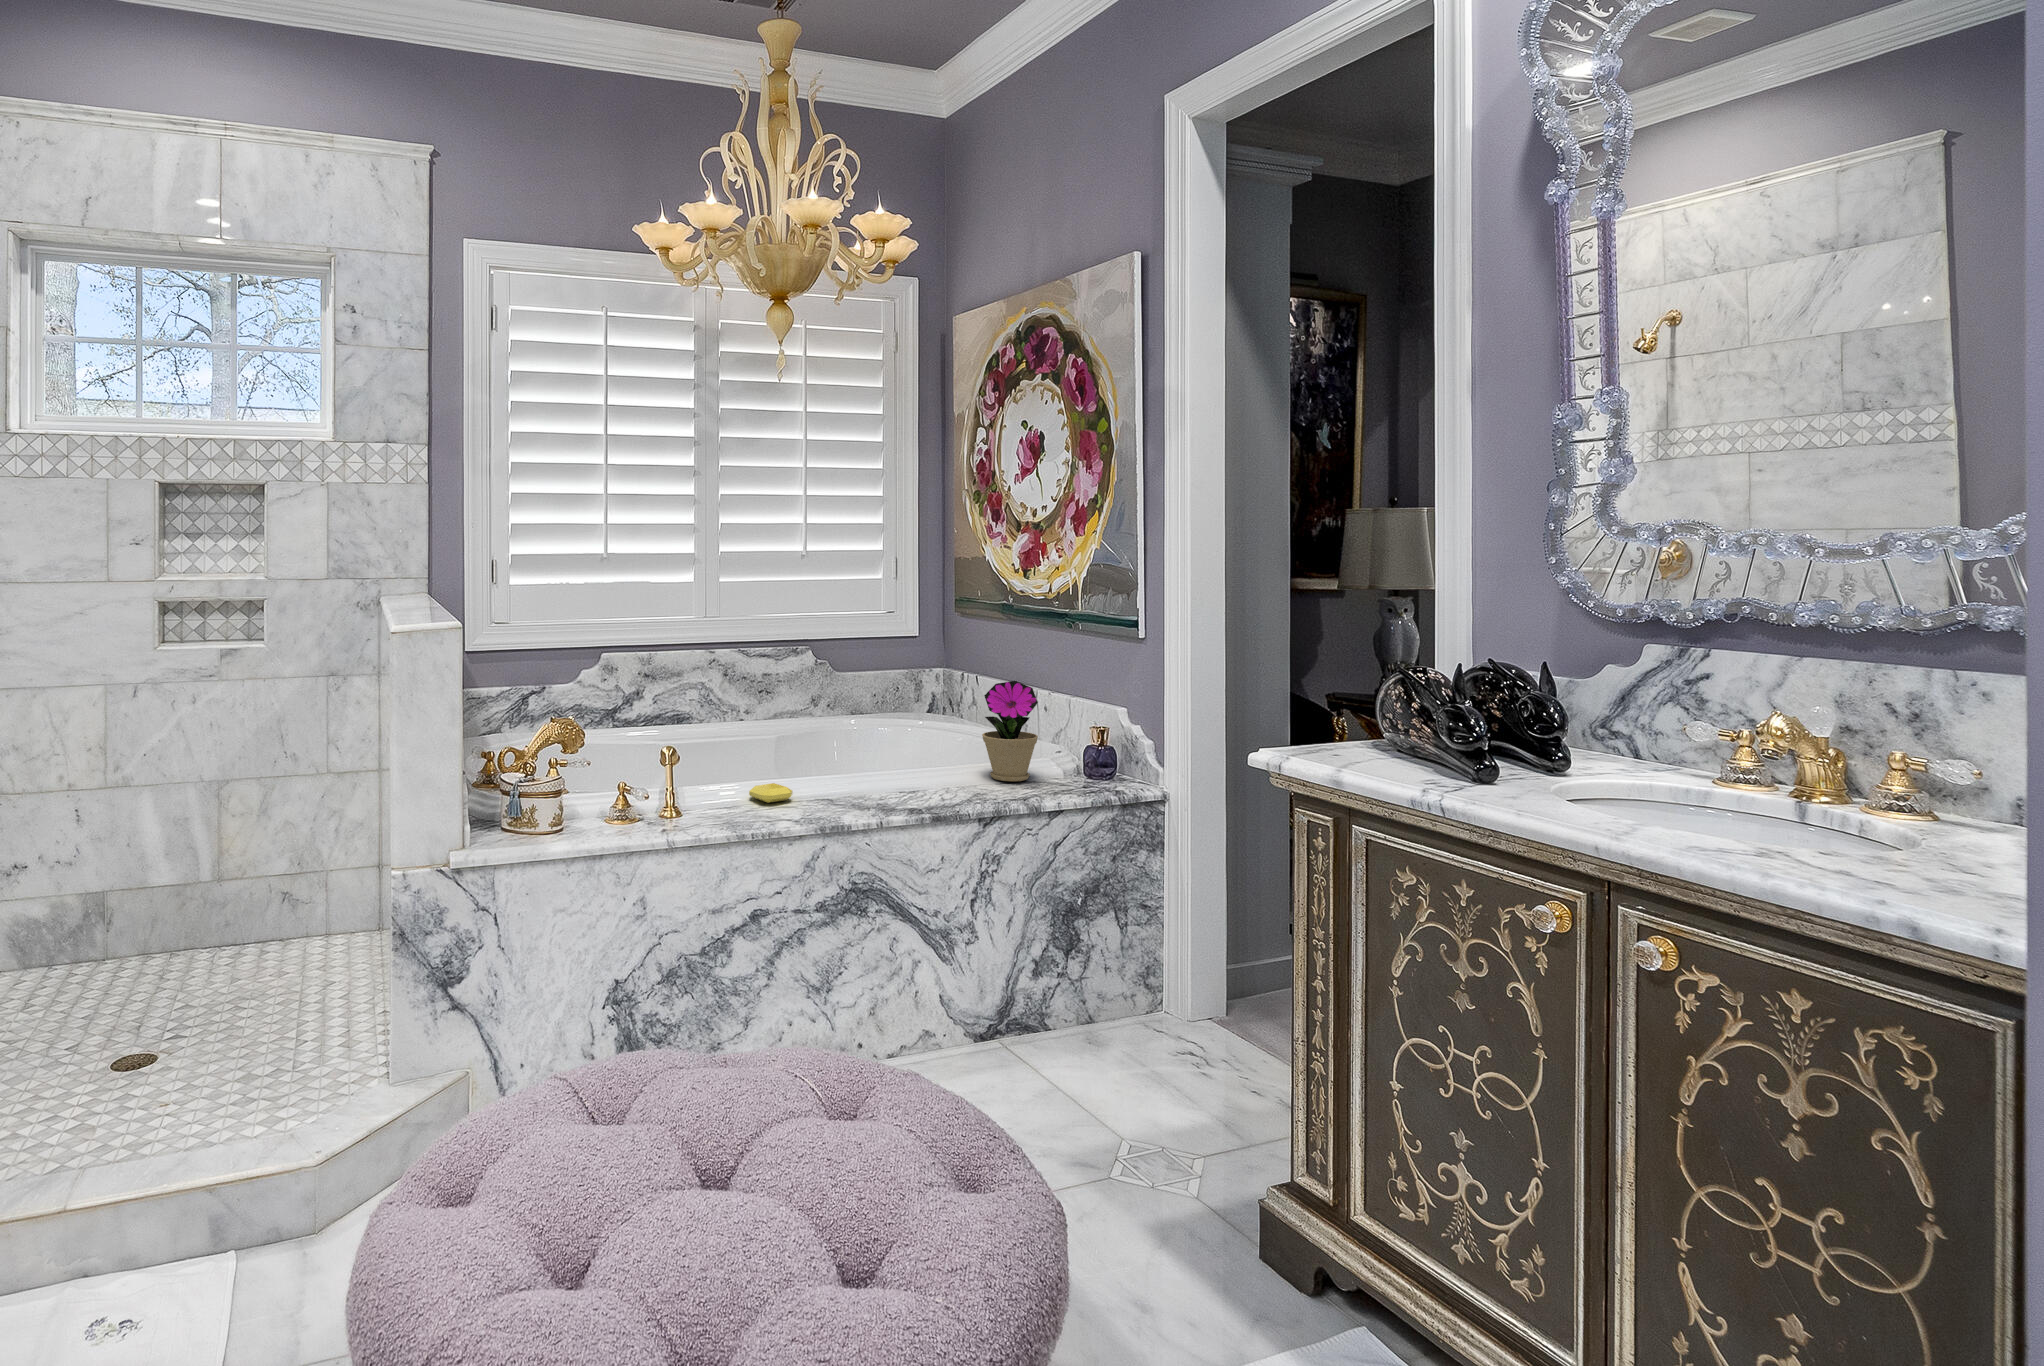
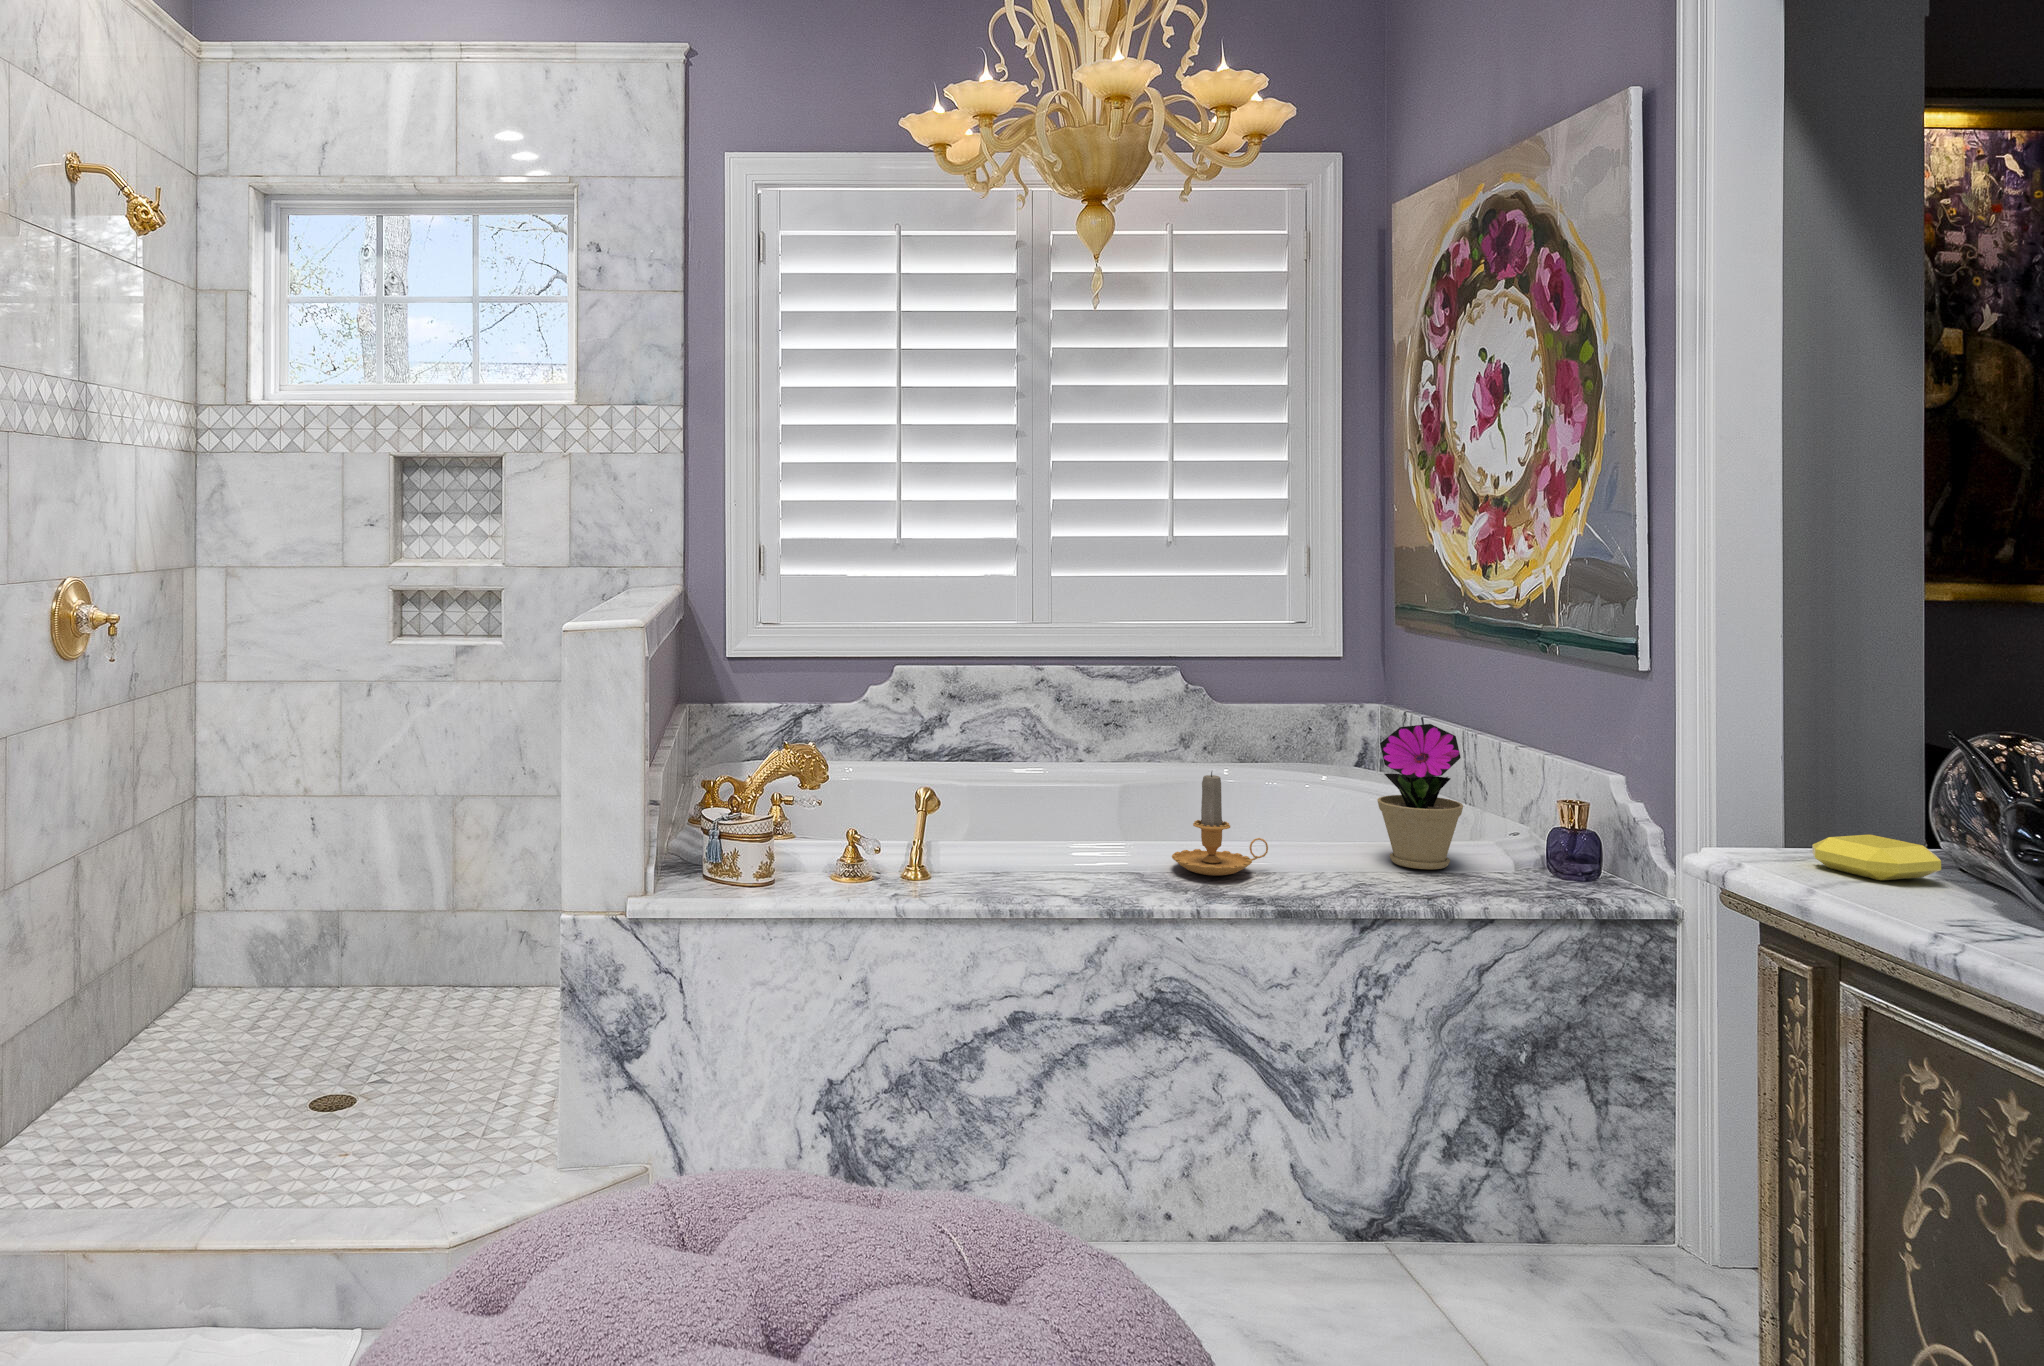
candle: none [852,721,917,796] -> present [1172,772,1268,876]
soap bar: present [749,783,793,803] -> present [1812,834,1941,880]

